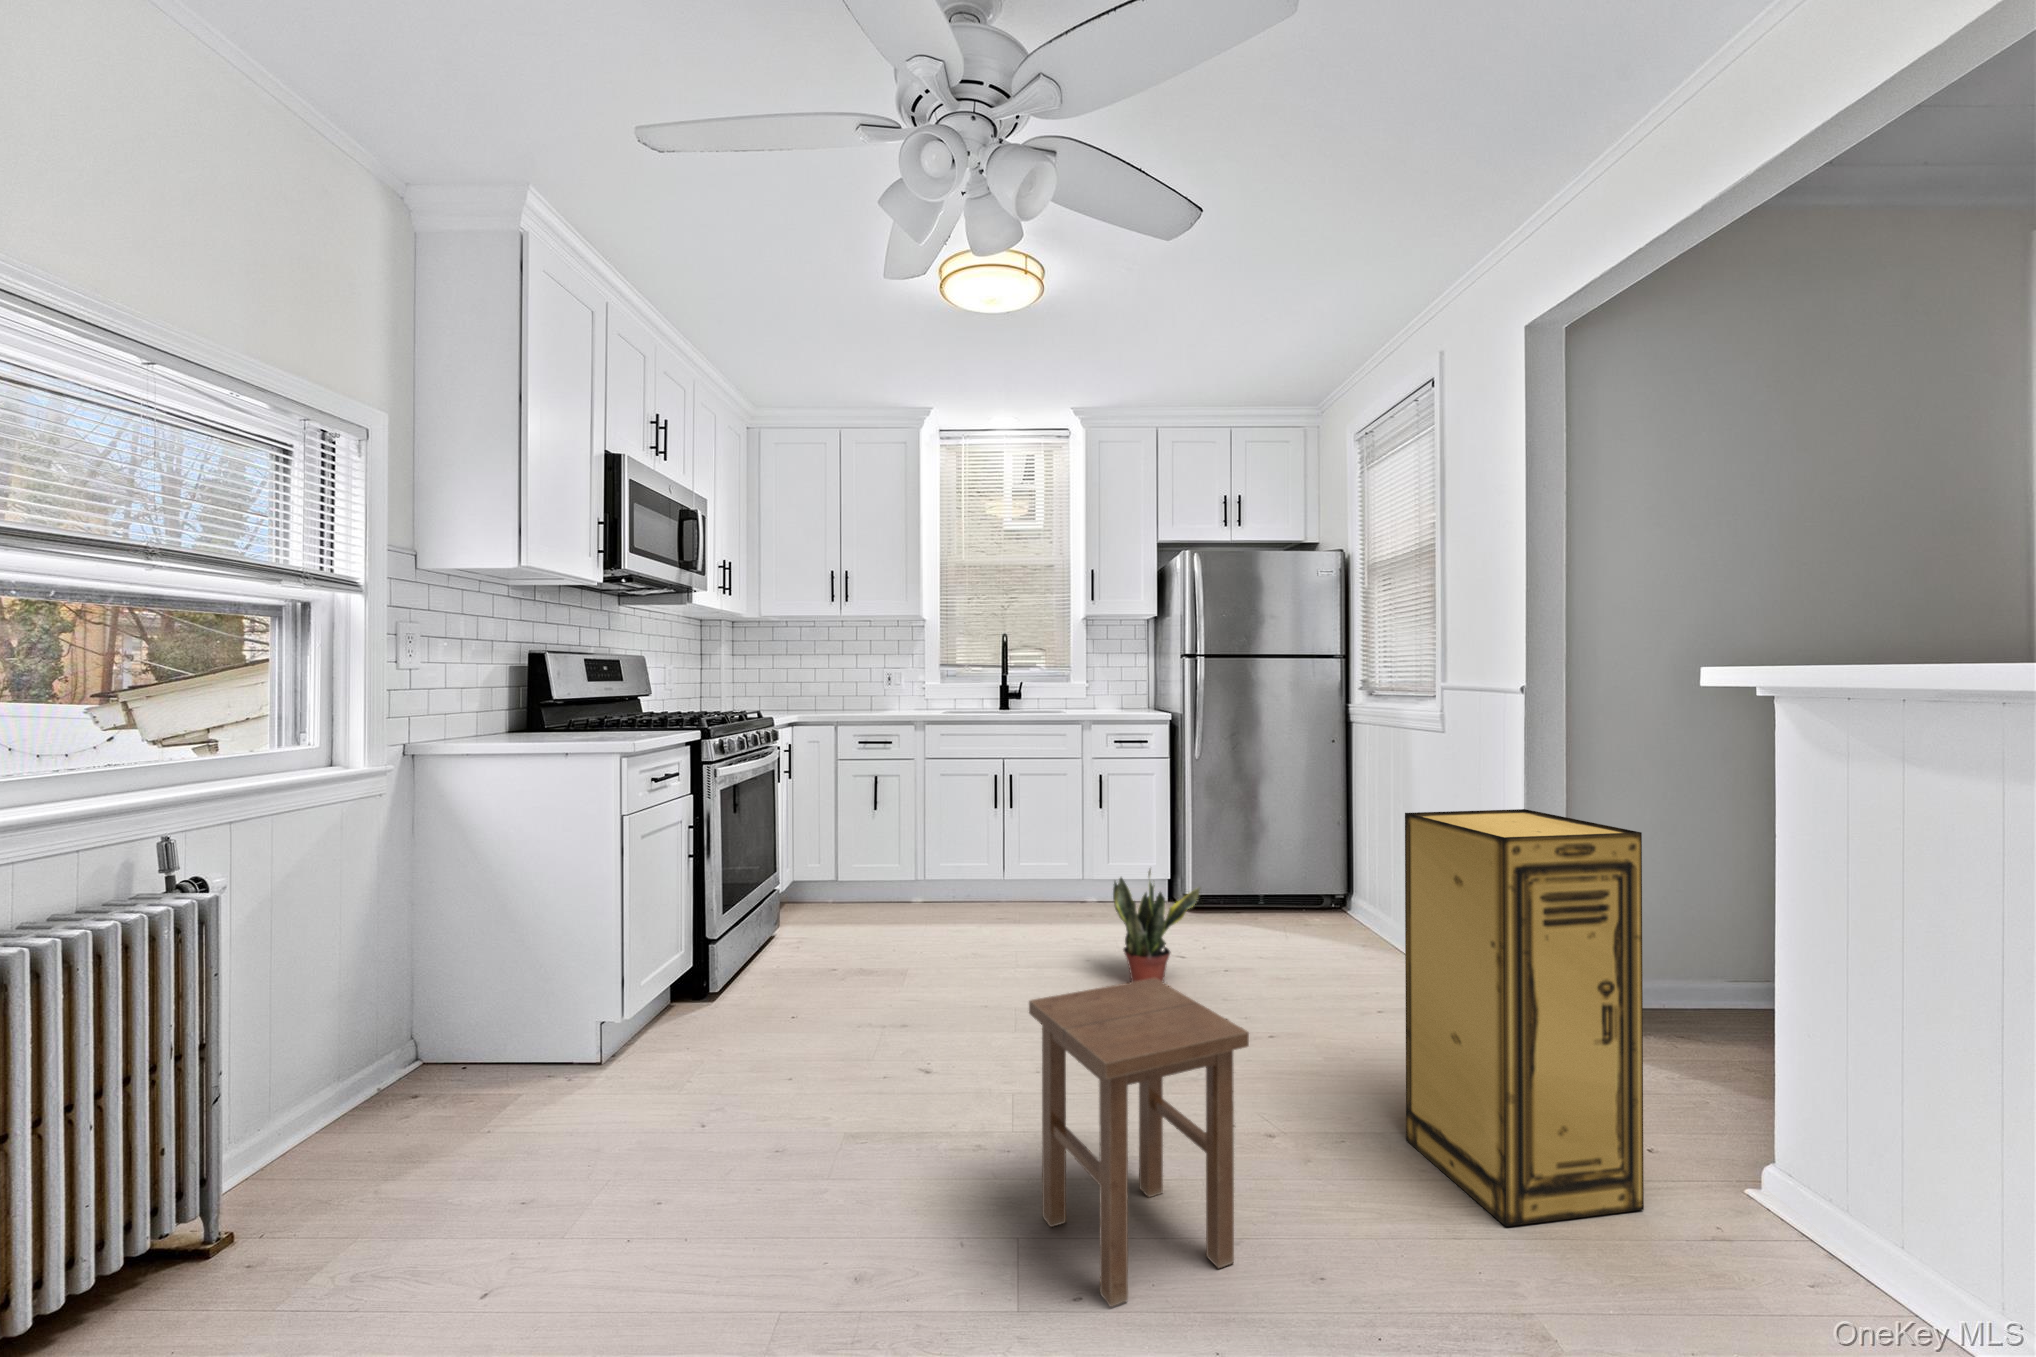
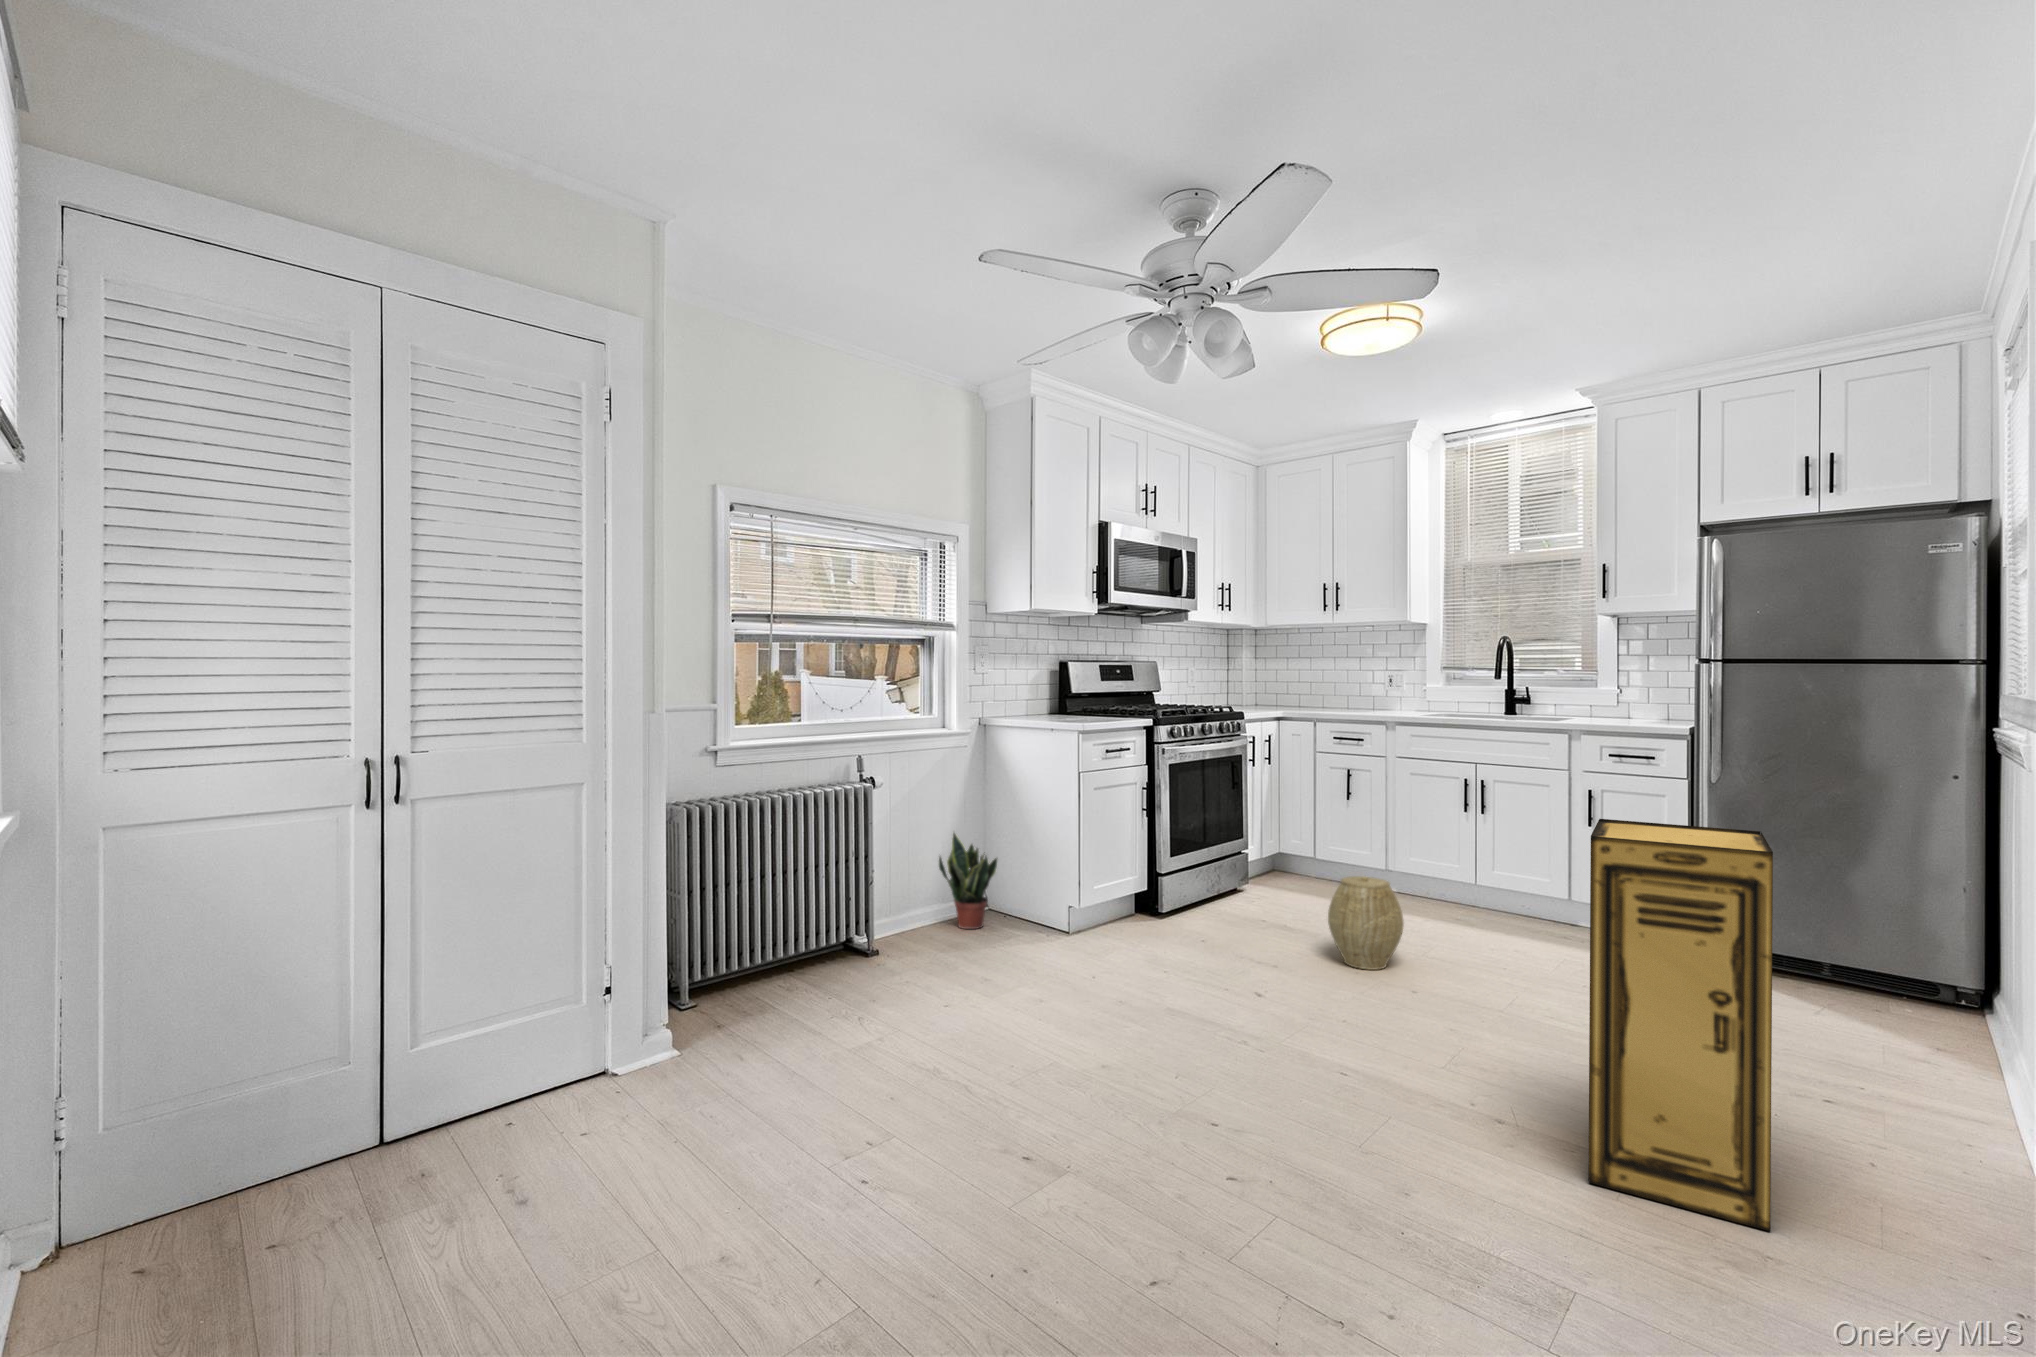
potted plant: present [1113,869,1200,982] -> present [939,833,997,929]
woven basket: none [959,897,1040,1007] -> present [1328,876,1404,970]
stool: present [1029,978,1249,1307] -> none [1213,909,1338,1114]

